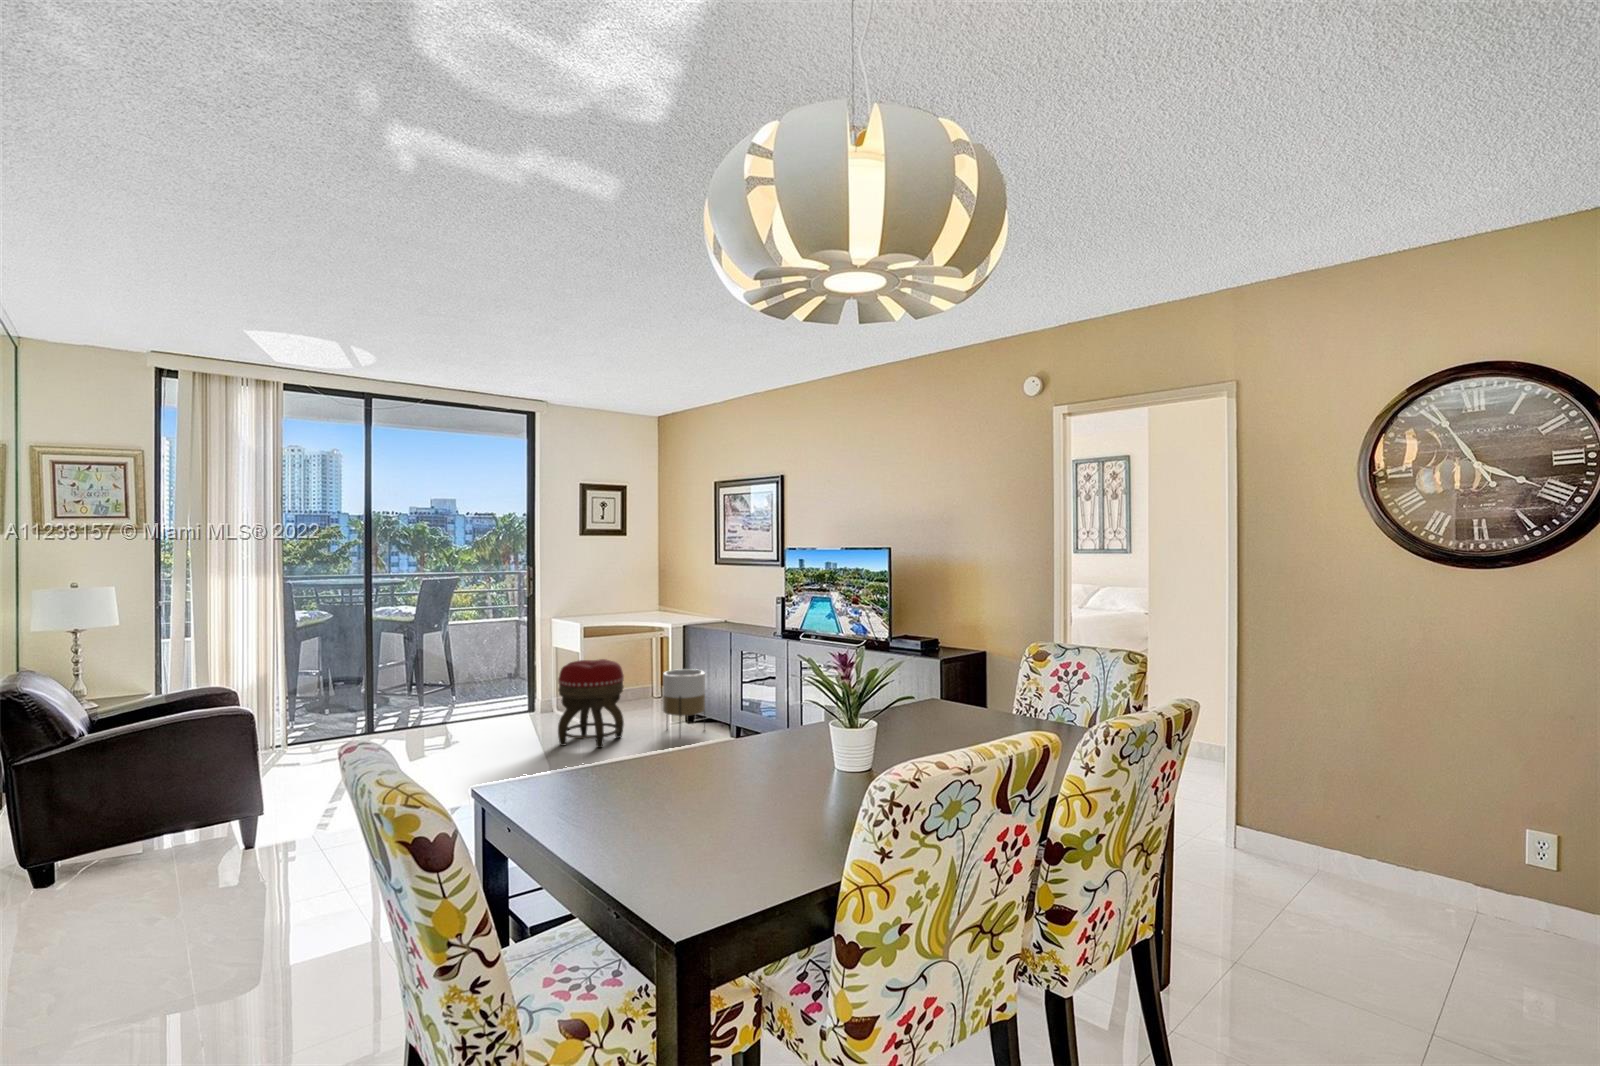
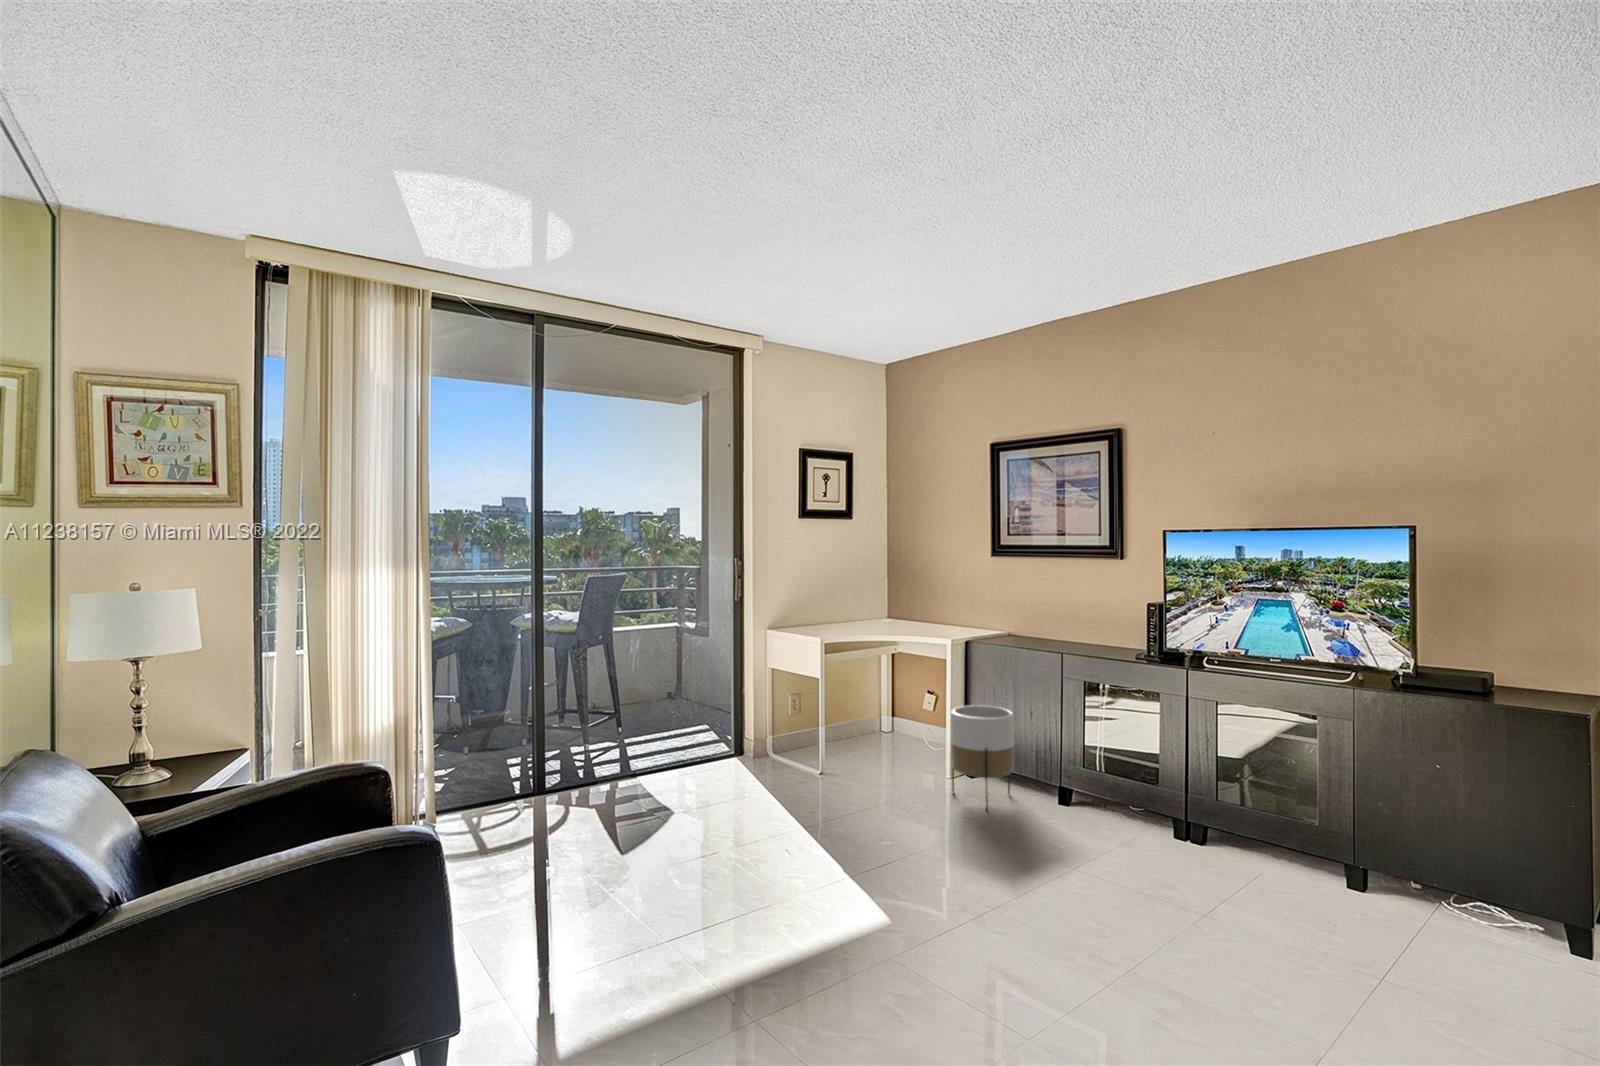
footstool: present [558,659,624,748] -> none [813,692,907,829]

